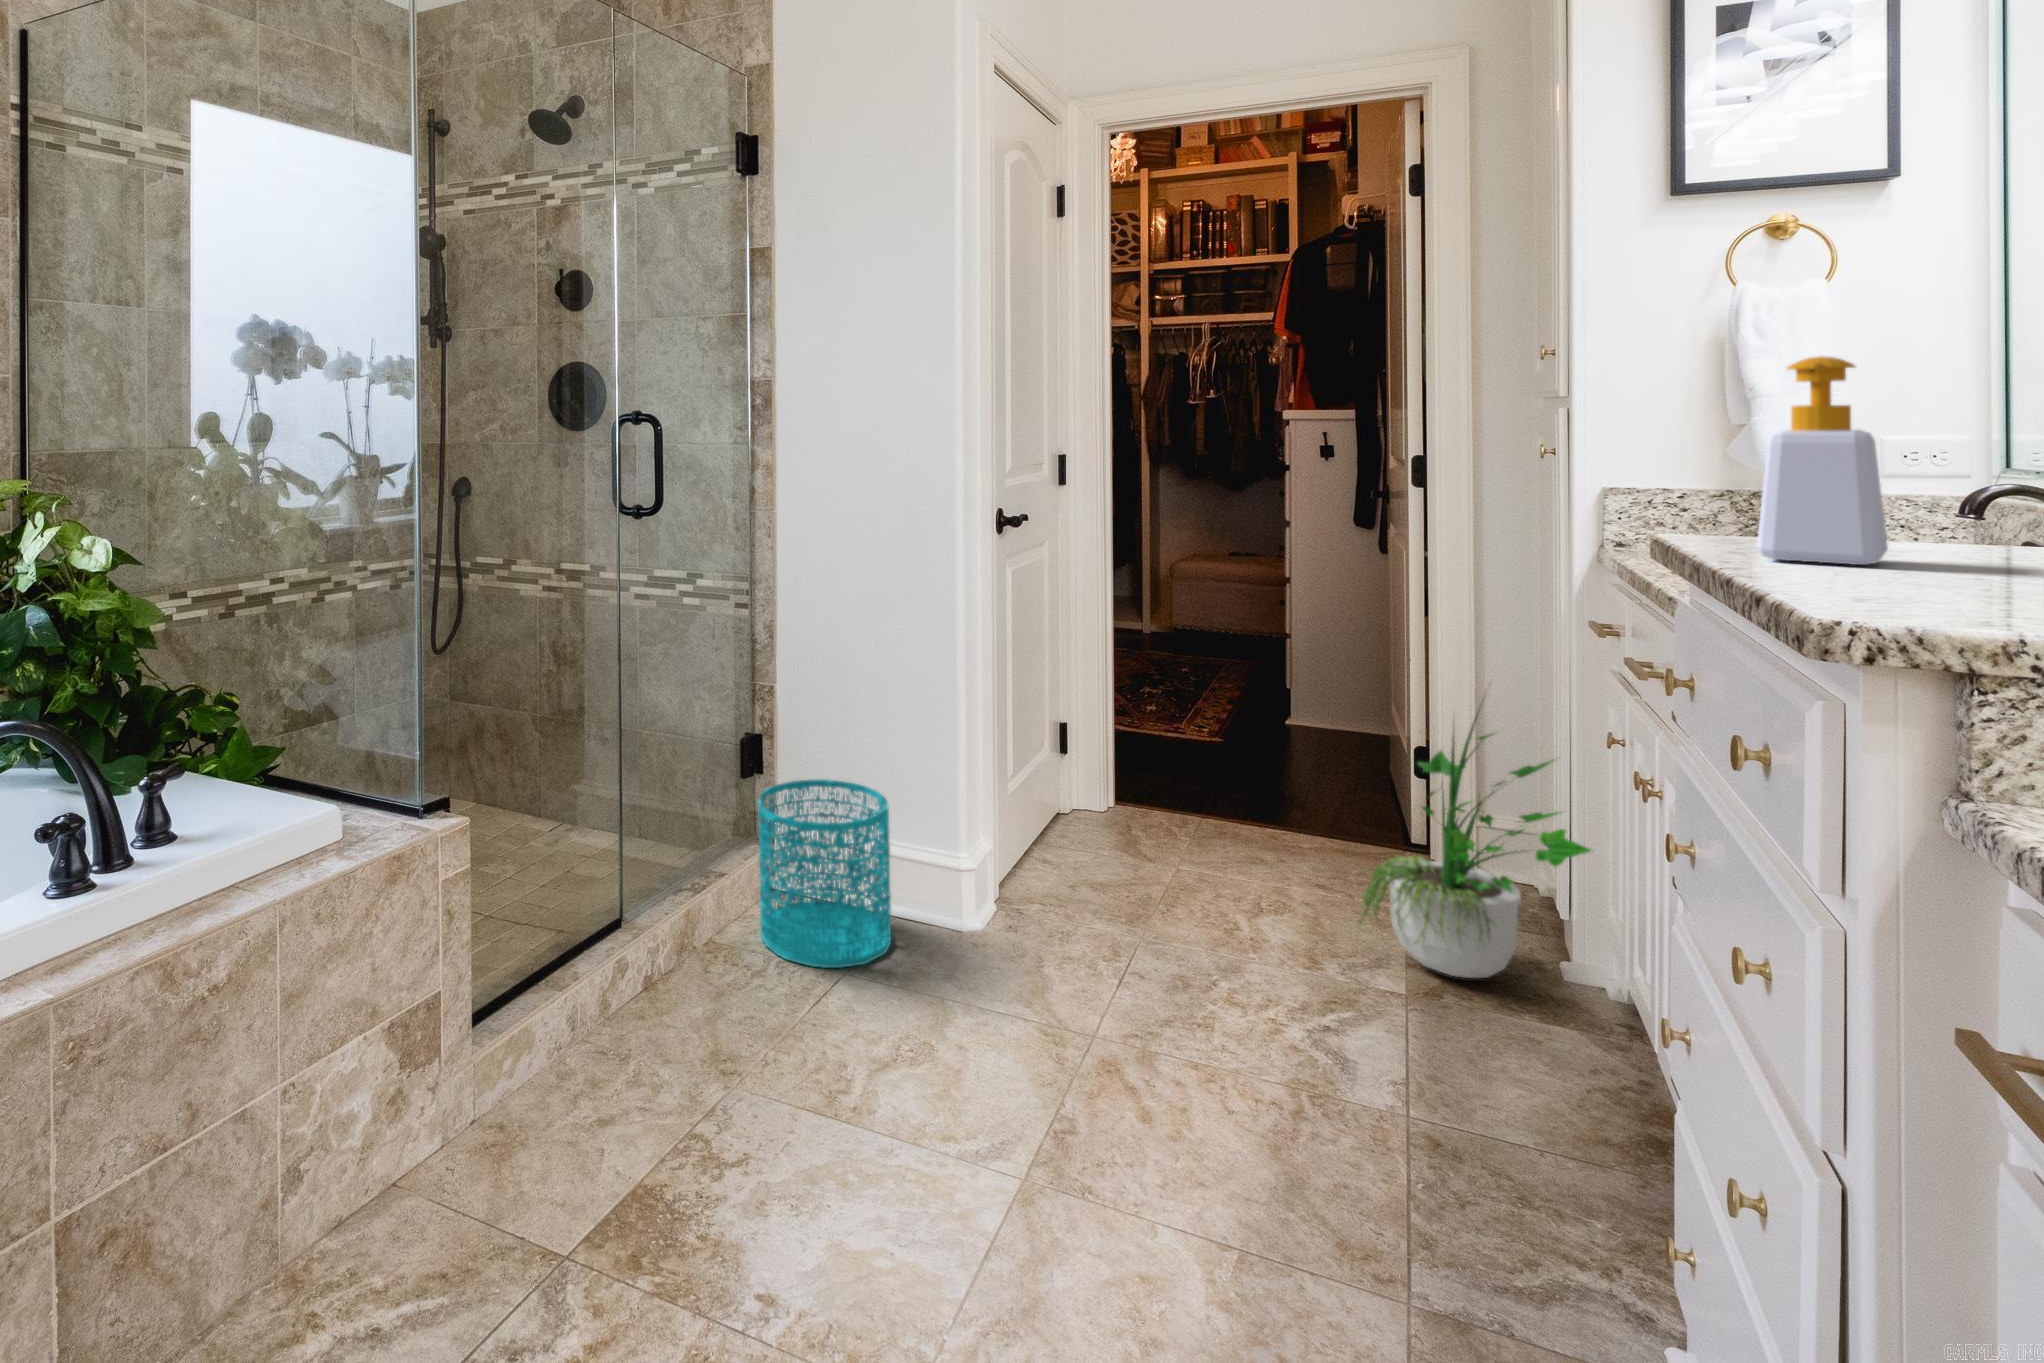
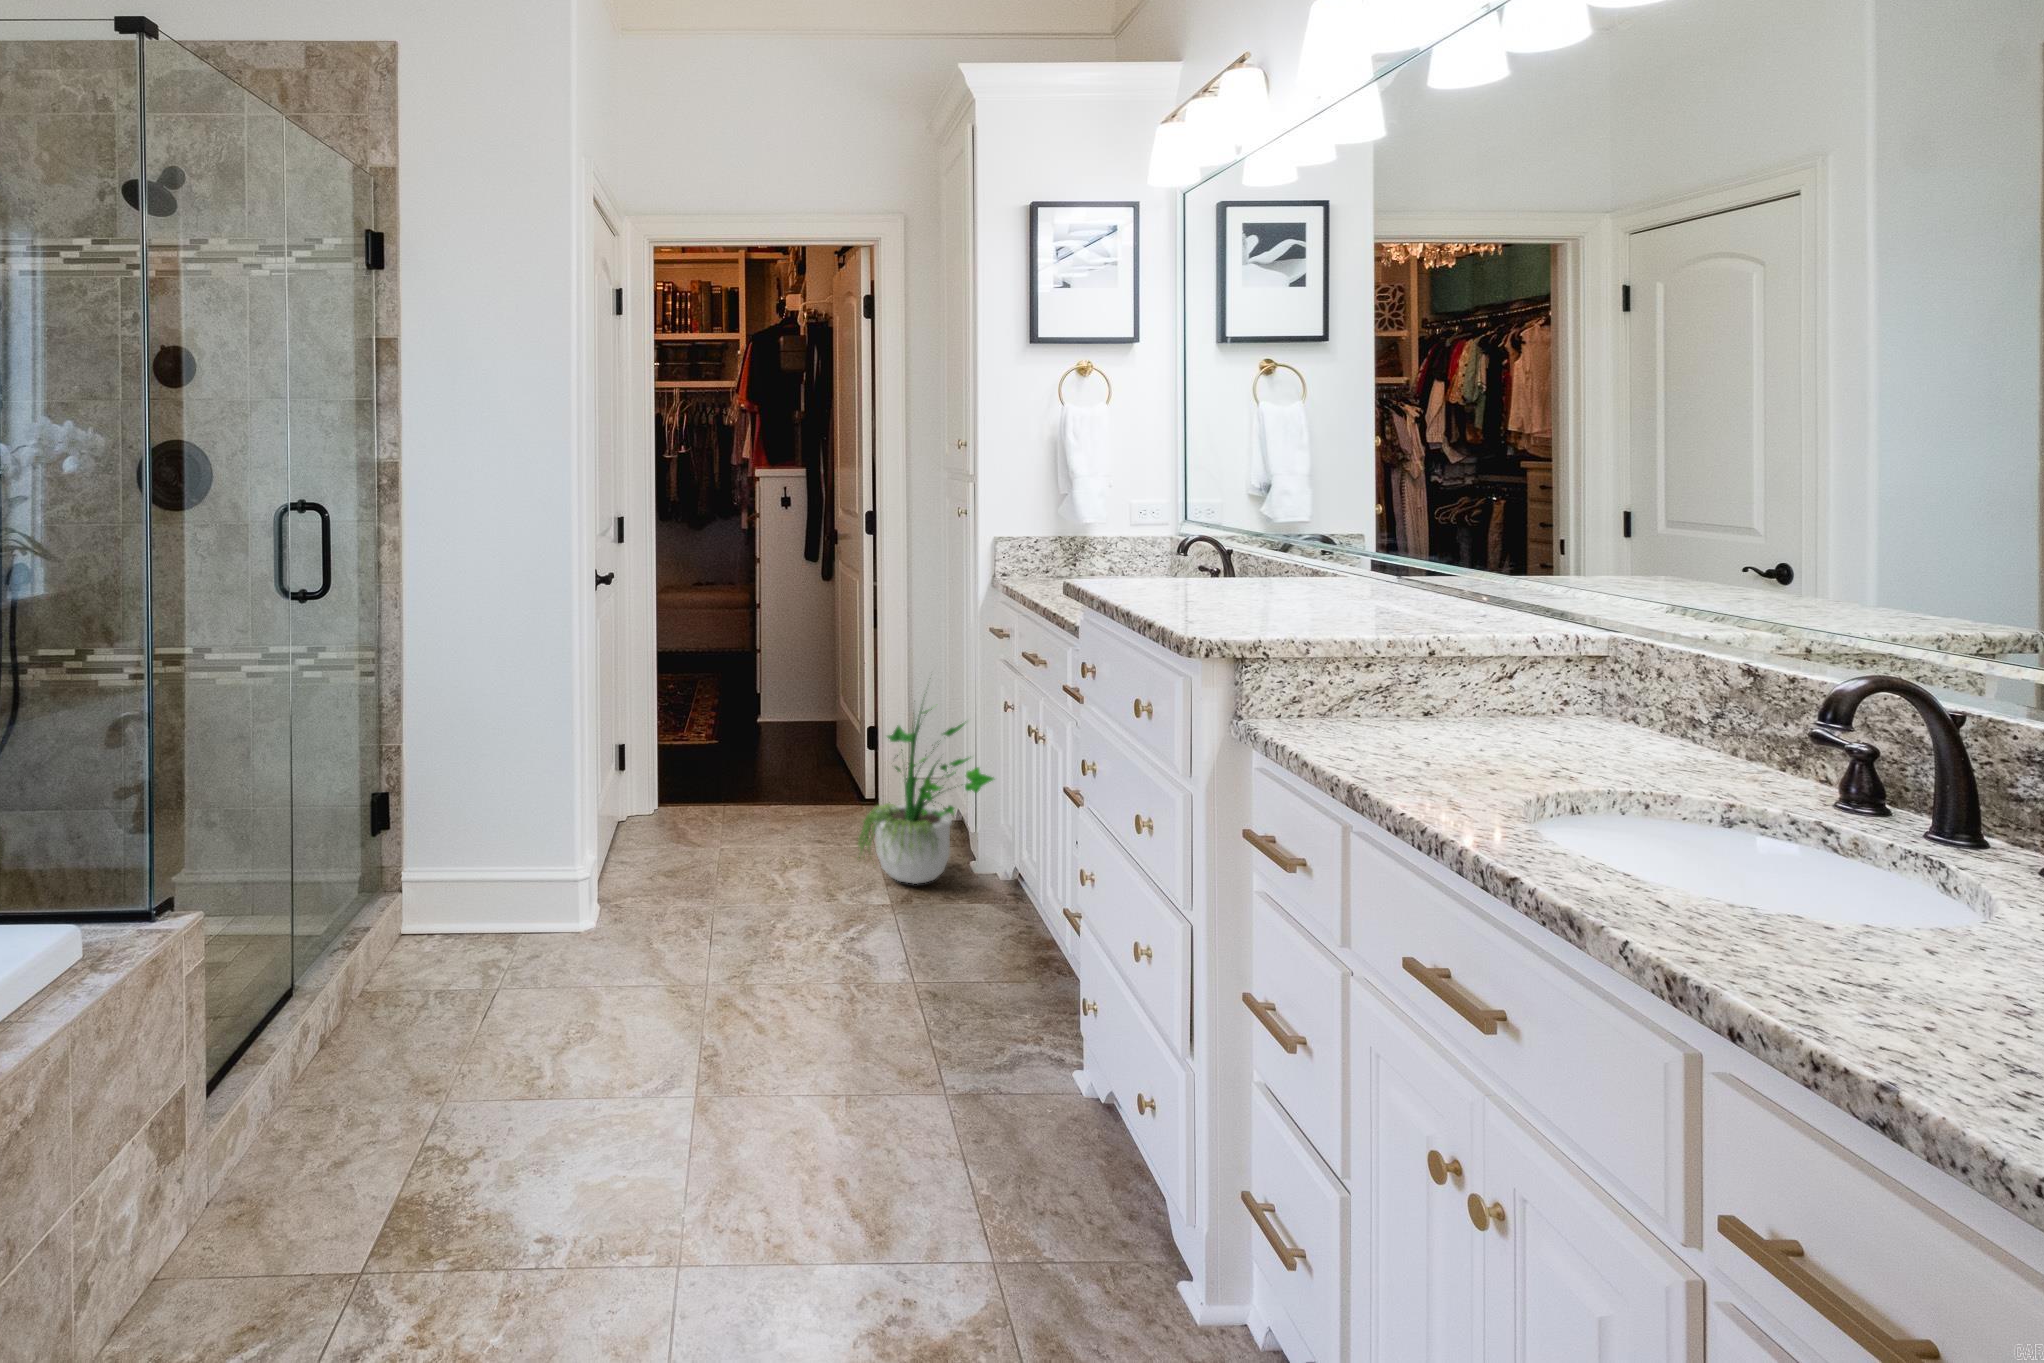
soap bottle: present [1757,356,1888,565] -> none [1107,472,1161,589]
wastebasket: present [758,779,891,968] -> none [411,819,531,989]

